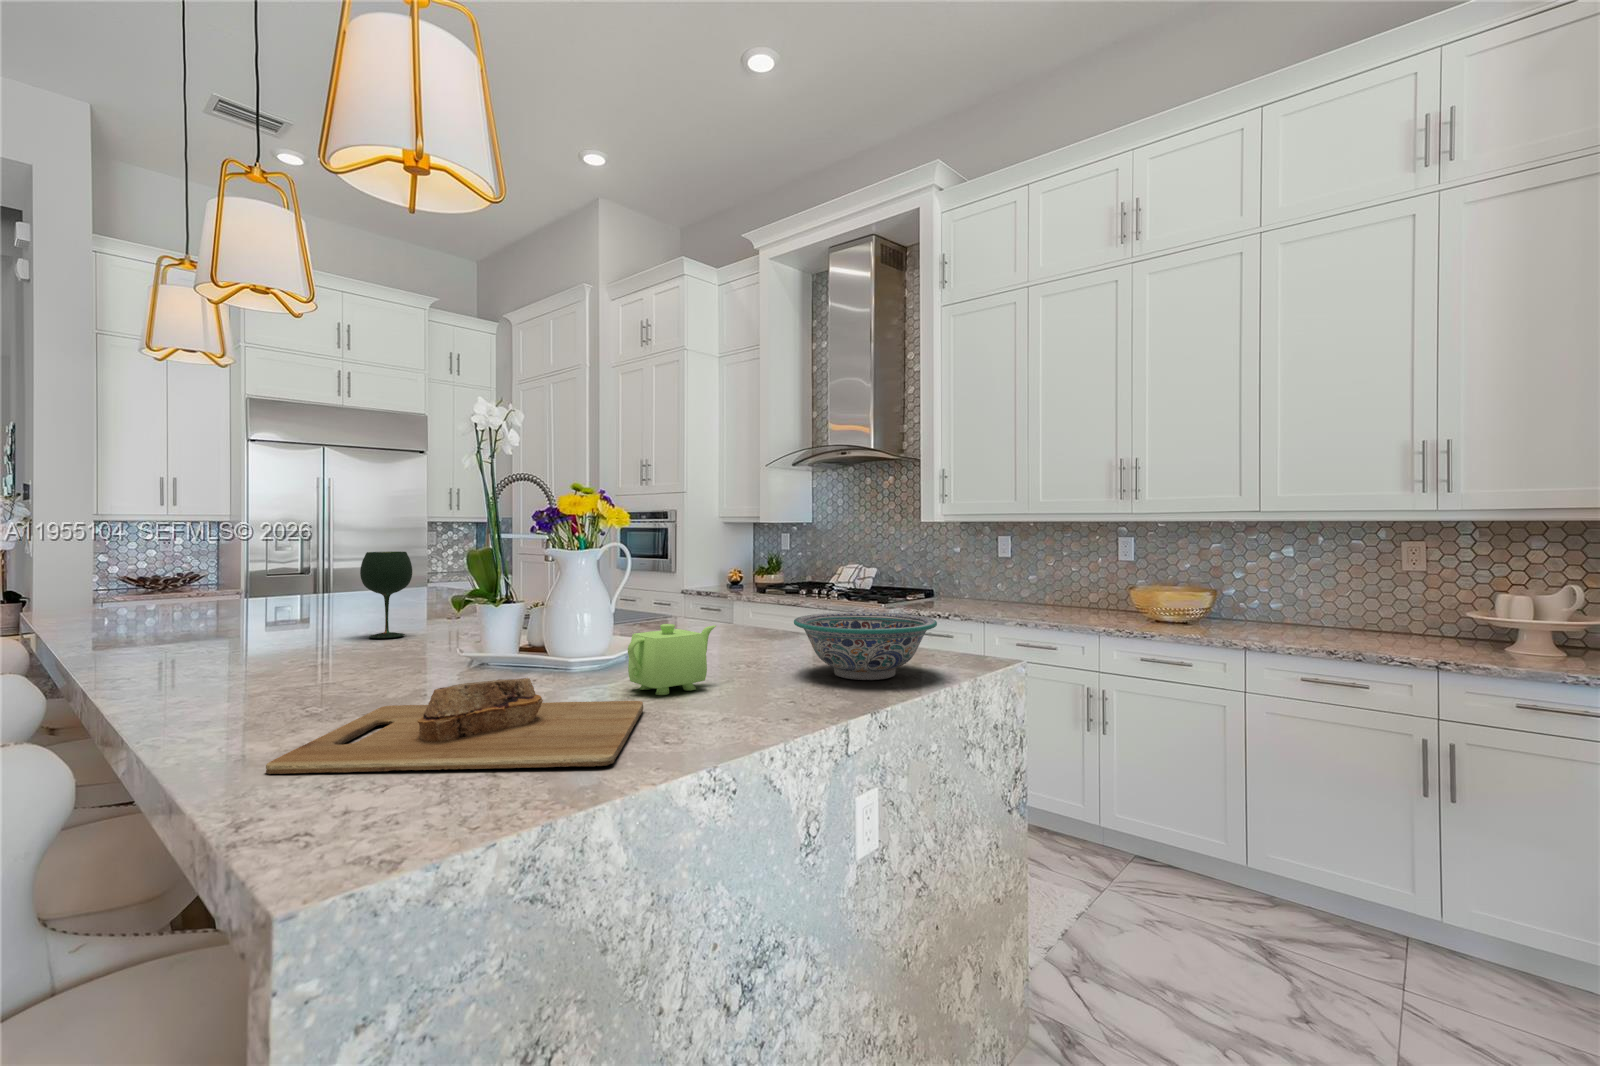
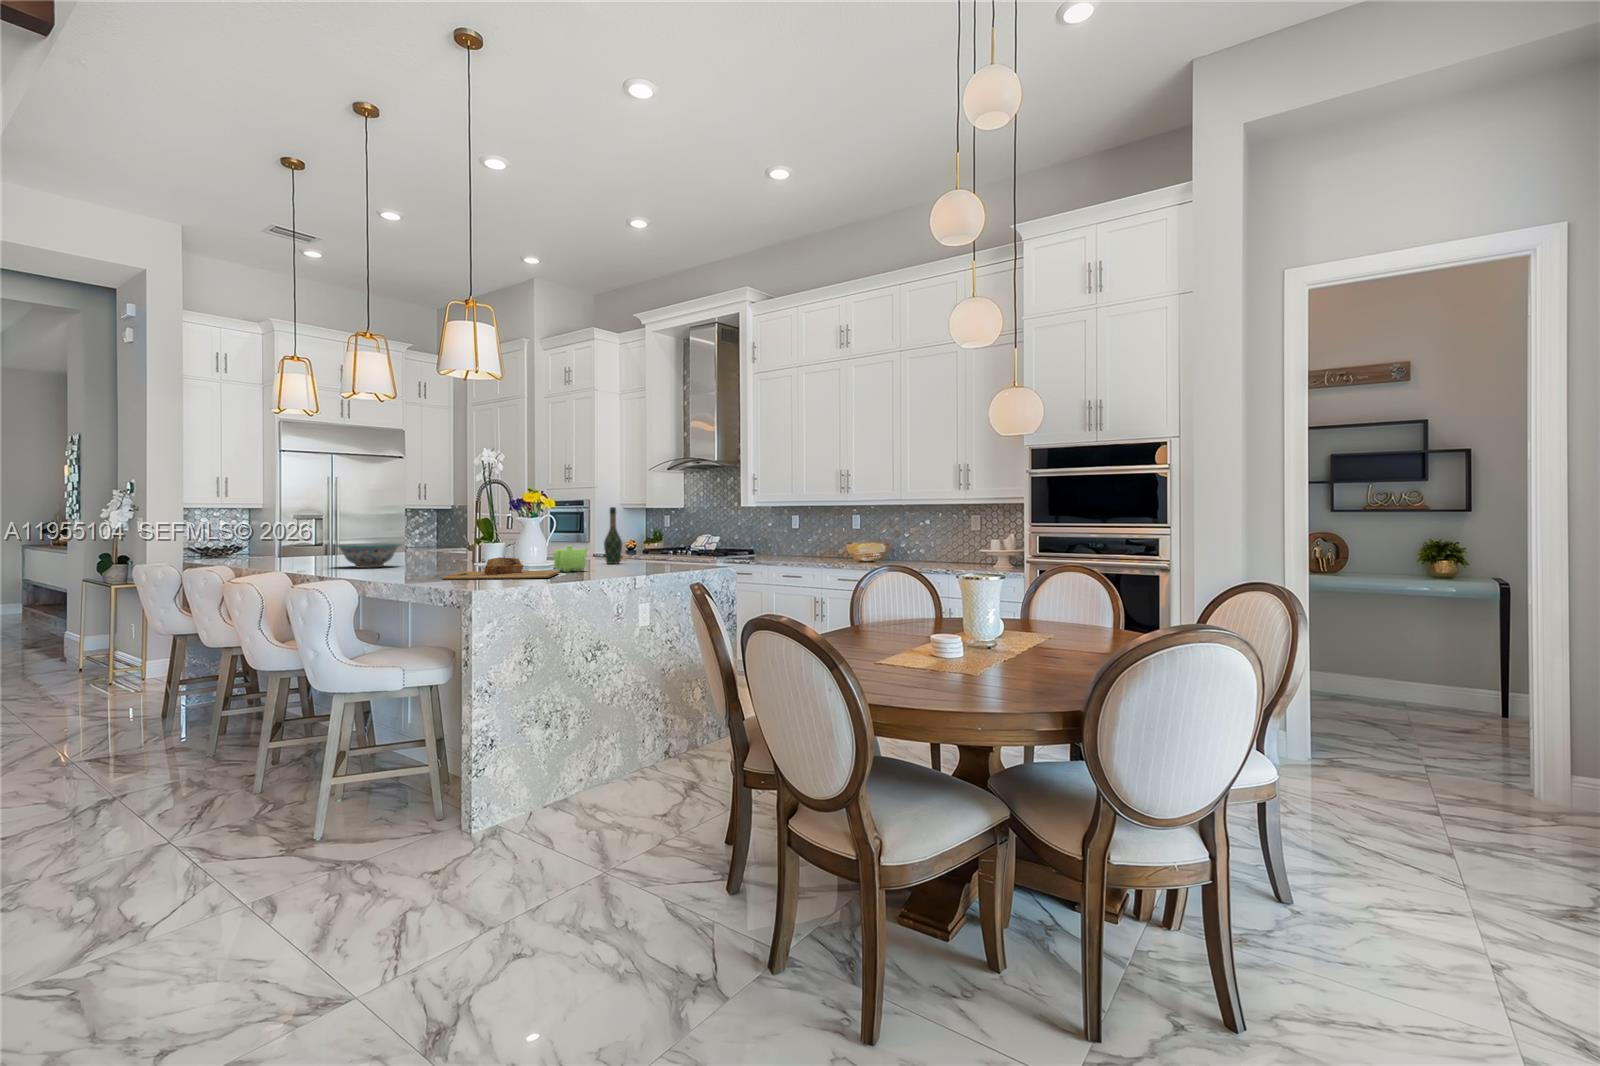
wine bottle: none [727,524,763,640] -> present [604,507,622,564]
wine glass: present [360,552,412,638] -> none [417,521,443,564]
decorative bowl: present [794,612,937,680] -> present [336,543,401,568]

